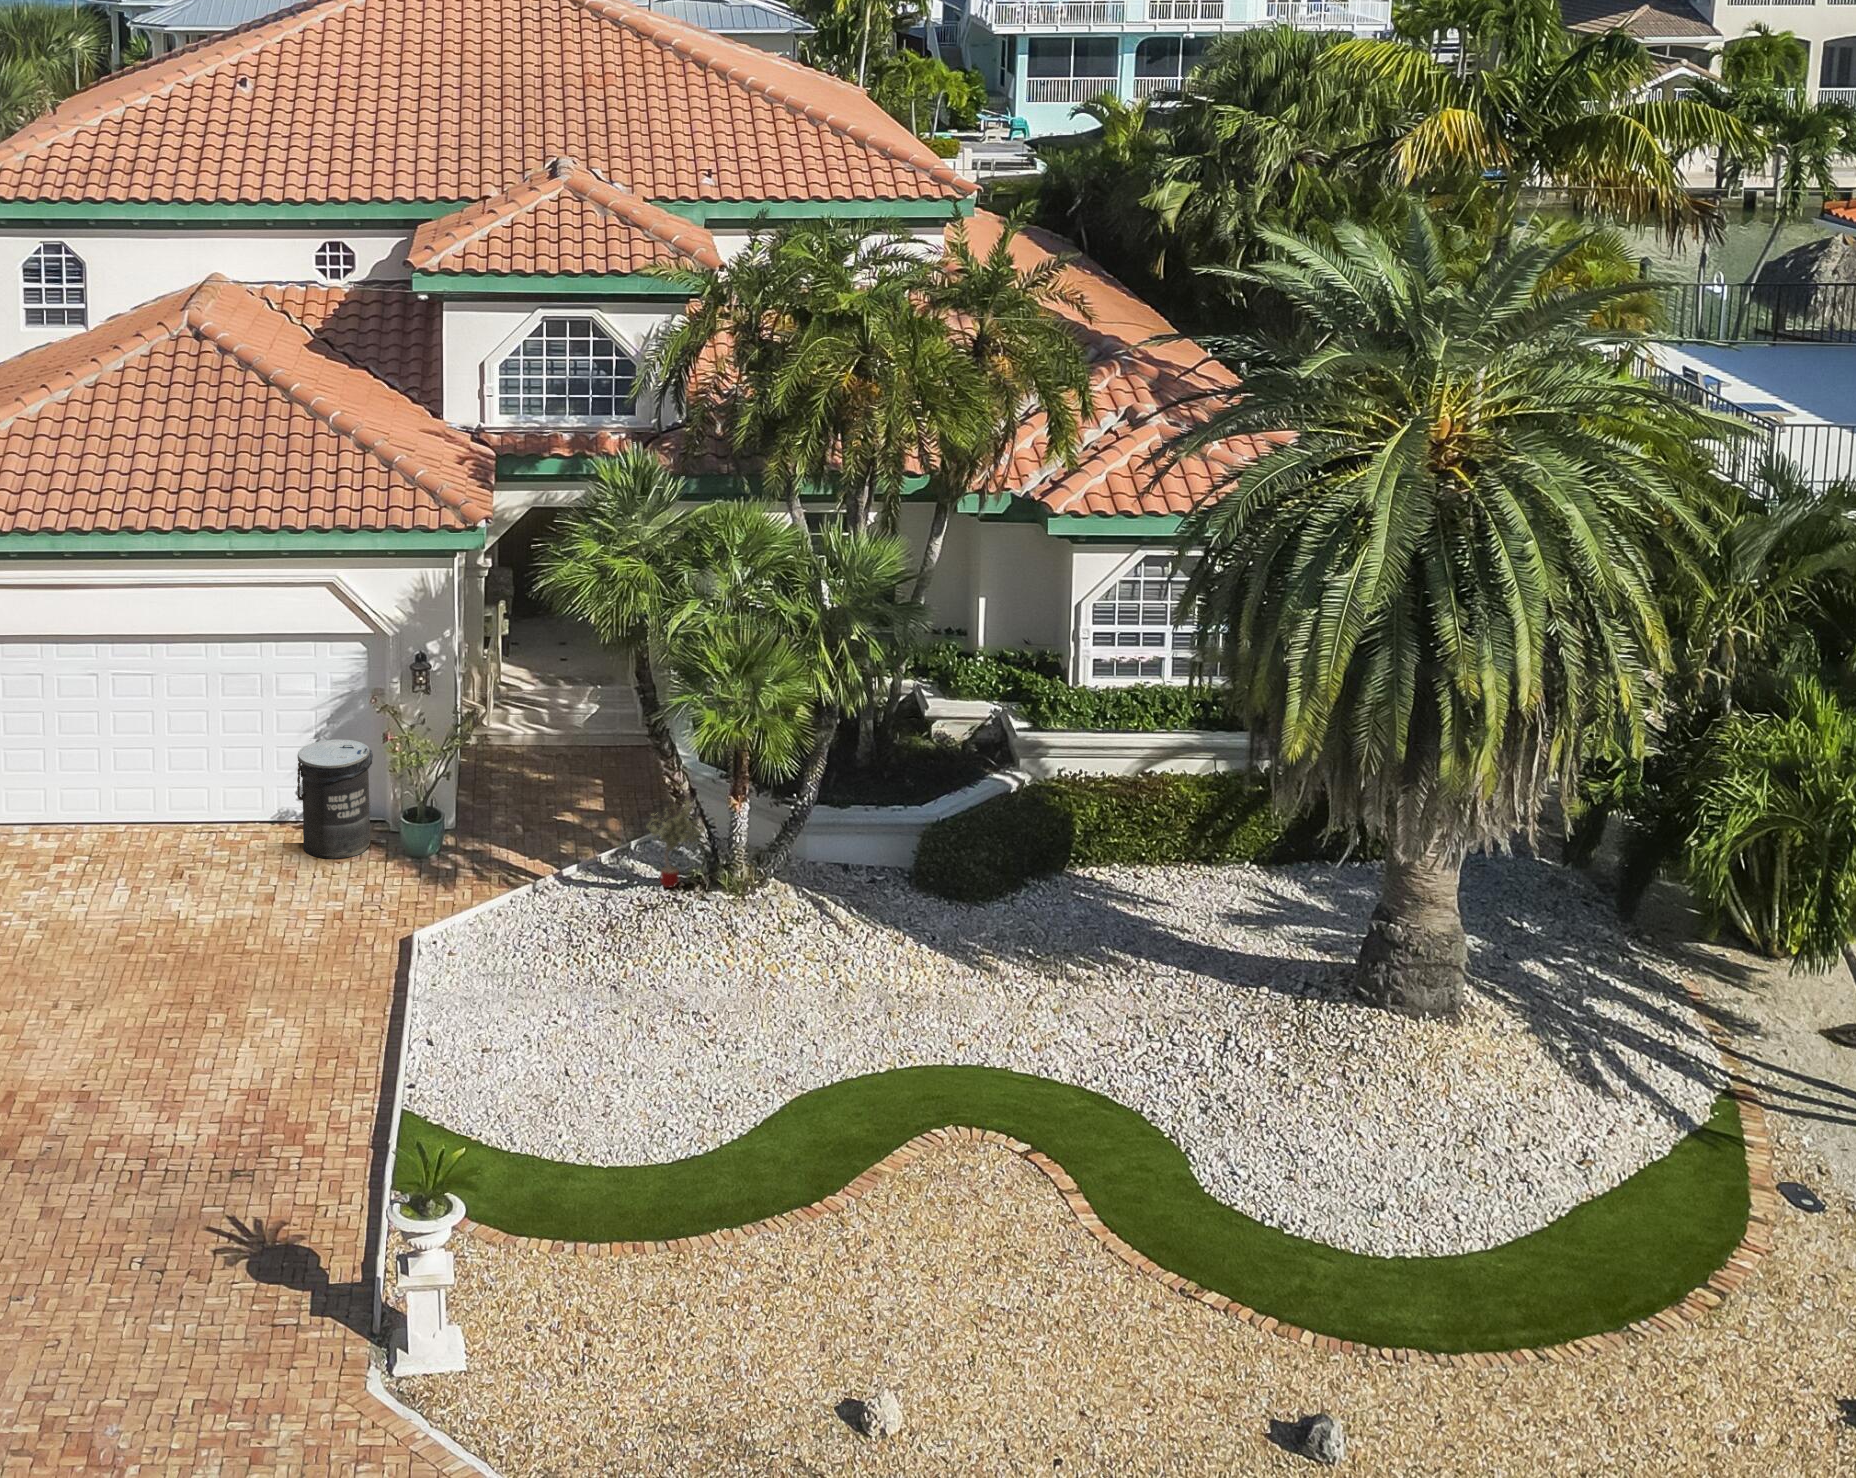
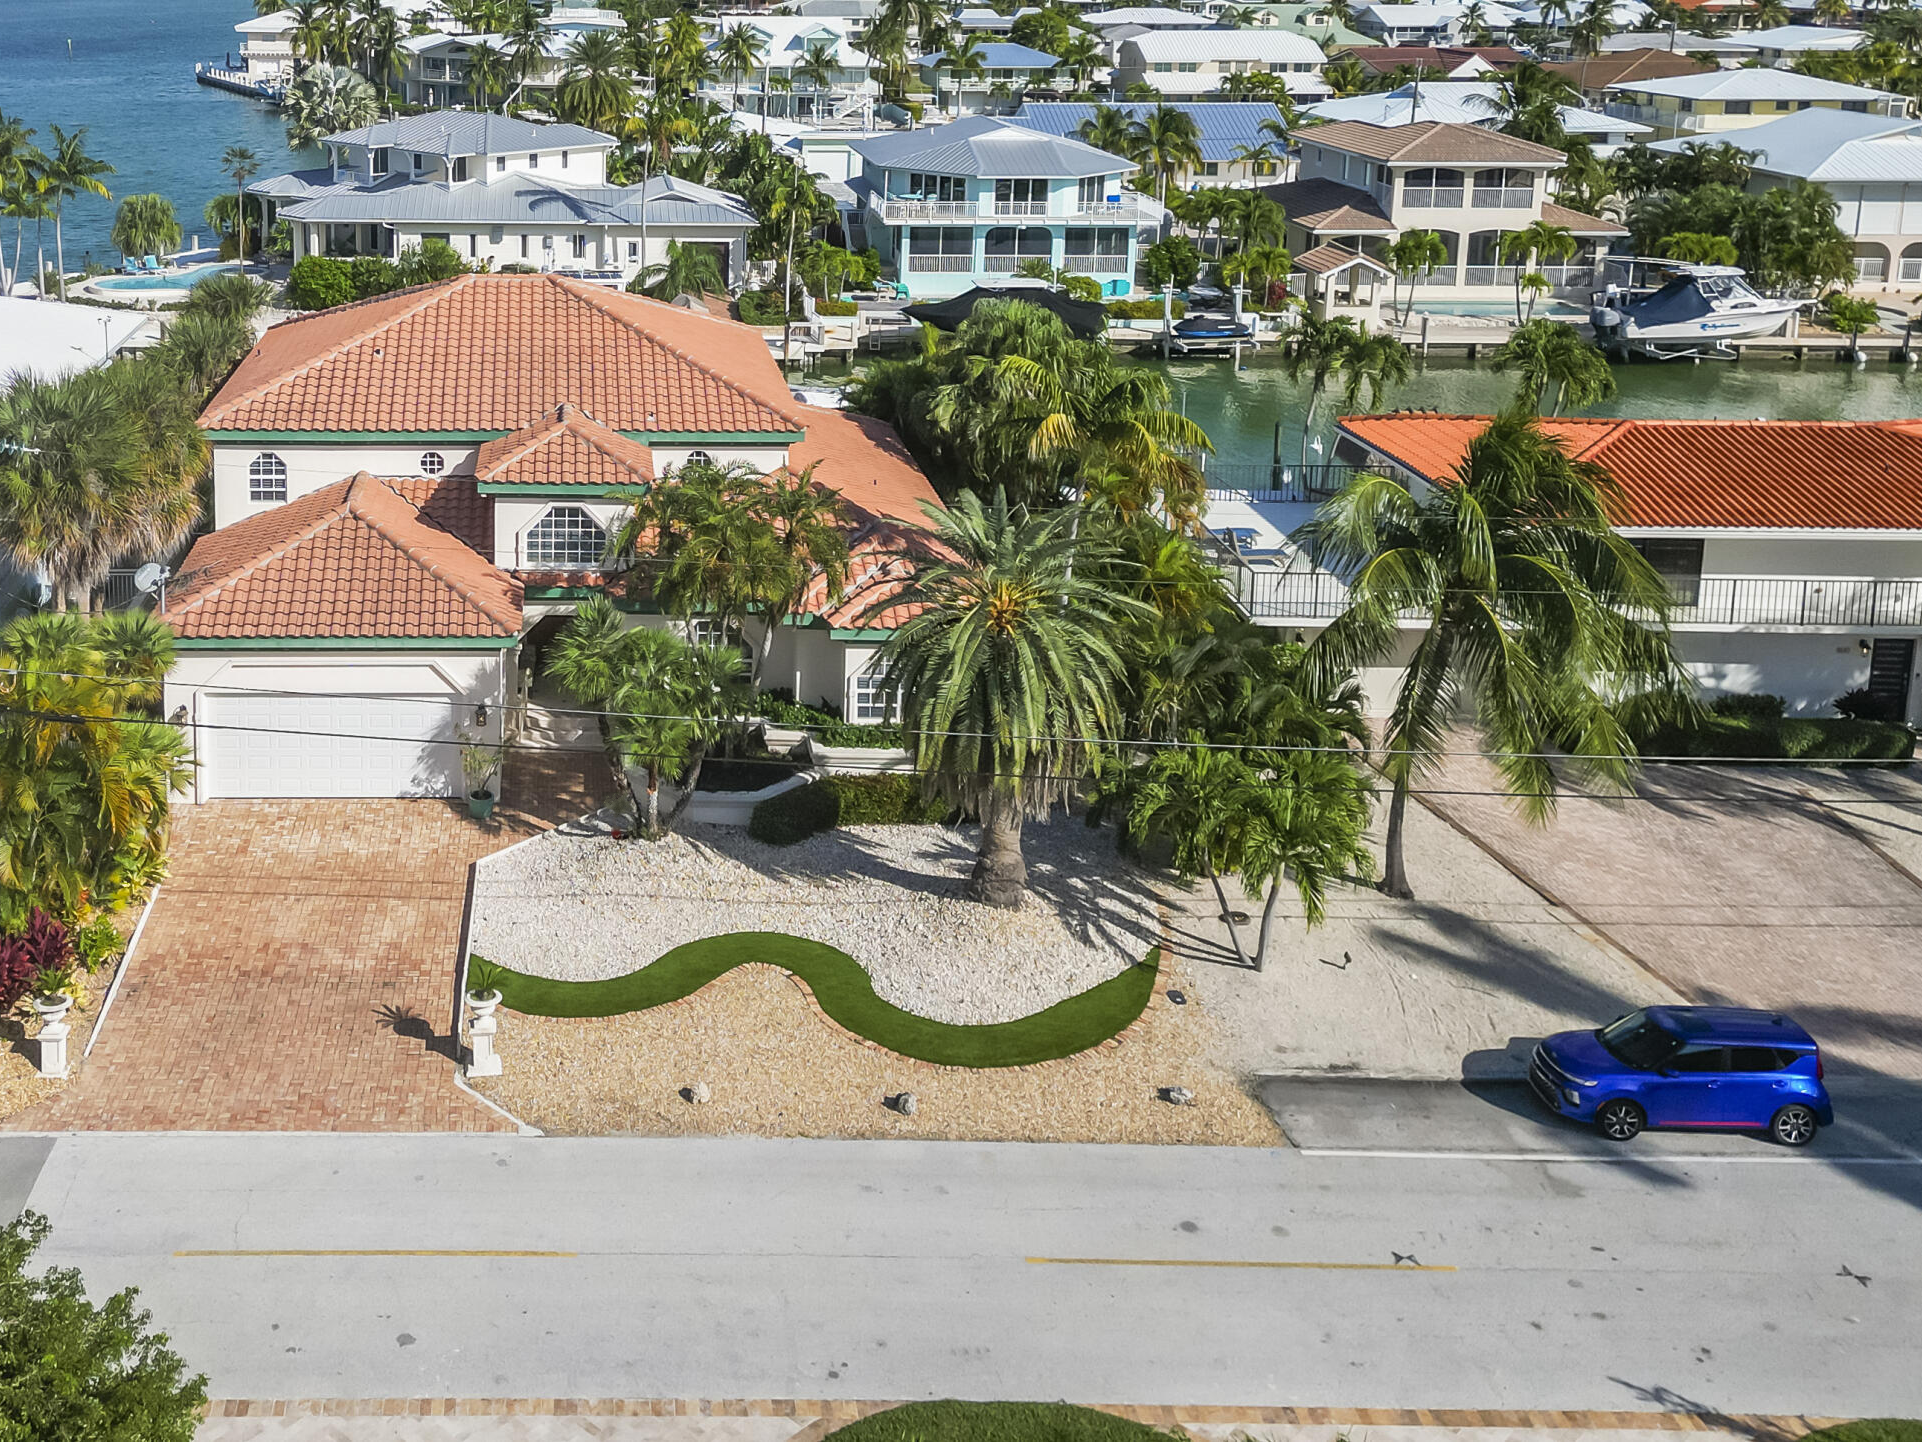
trash can: present [297,739,373,859] -> none [414,750,454,816]

